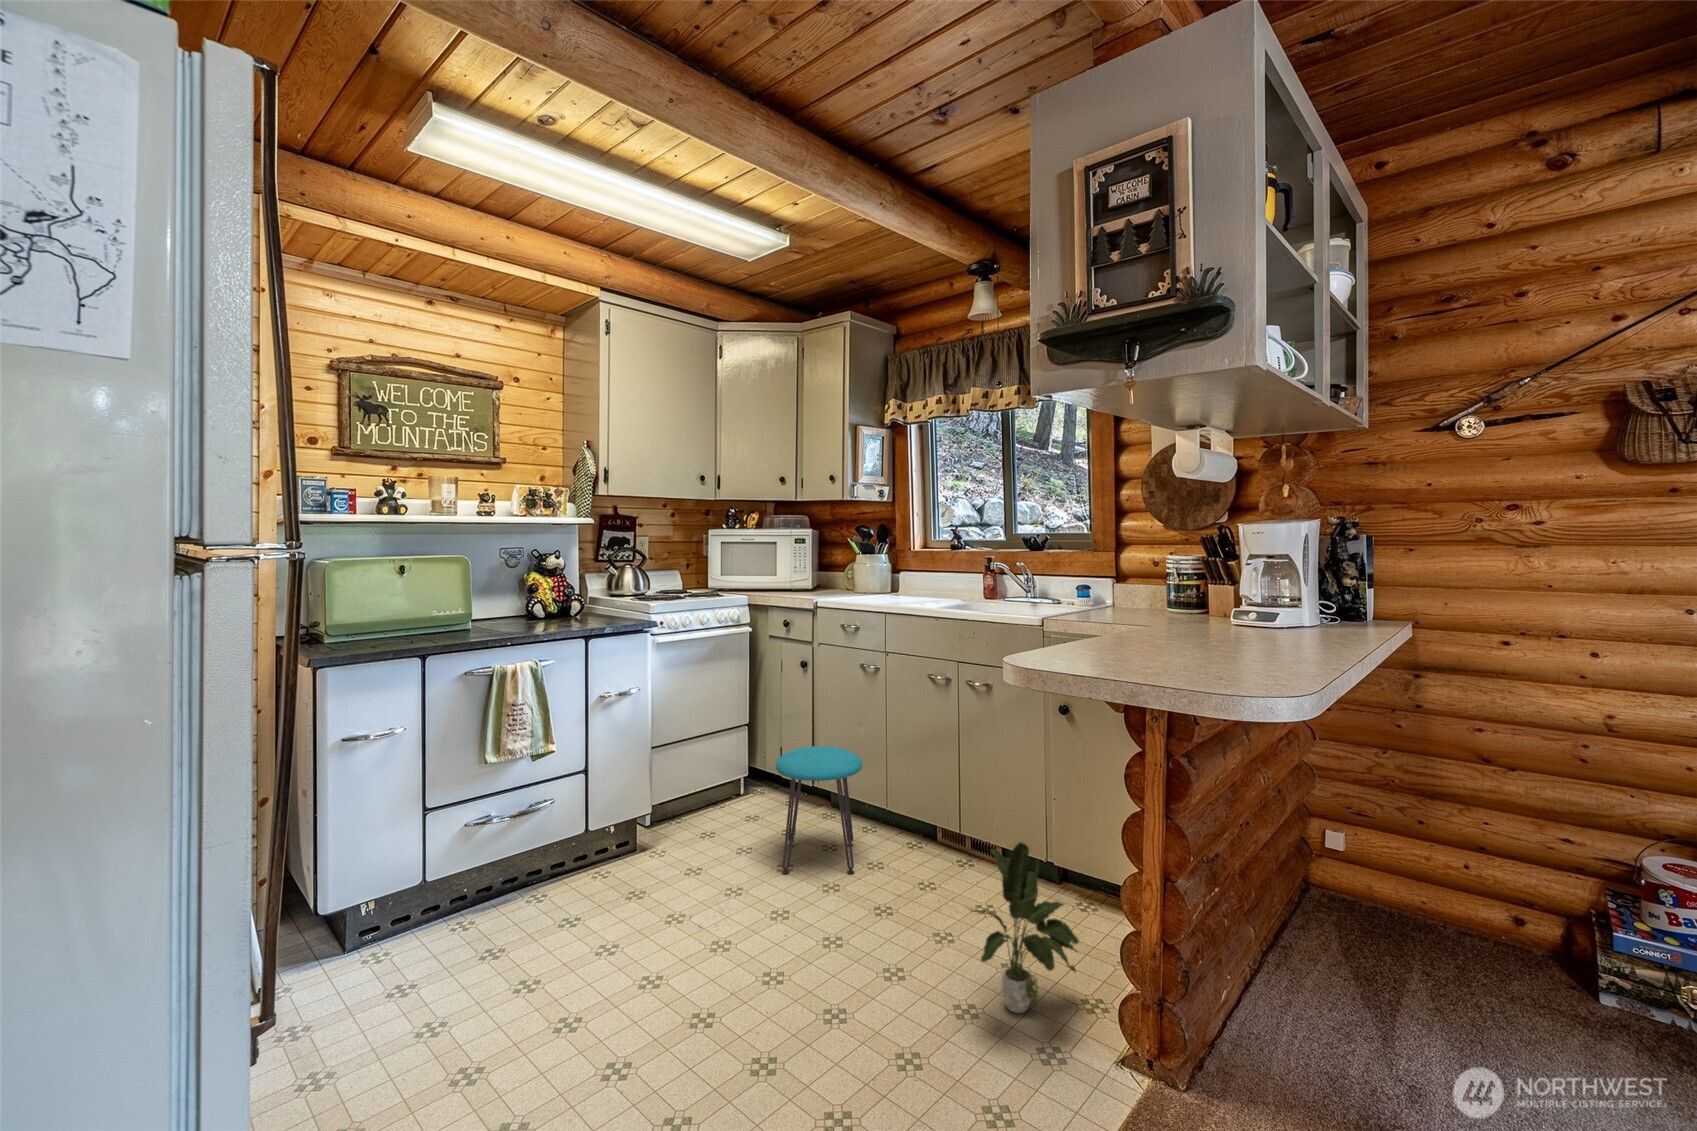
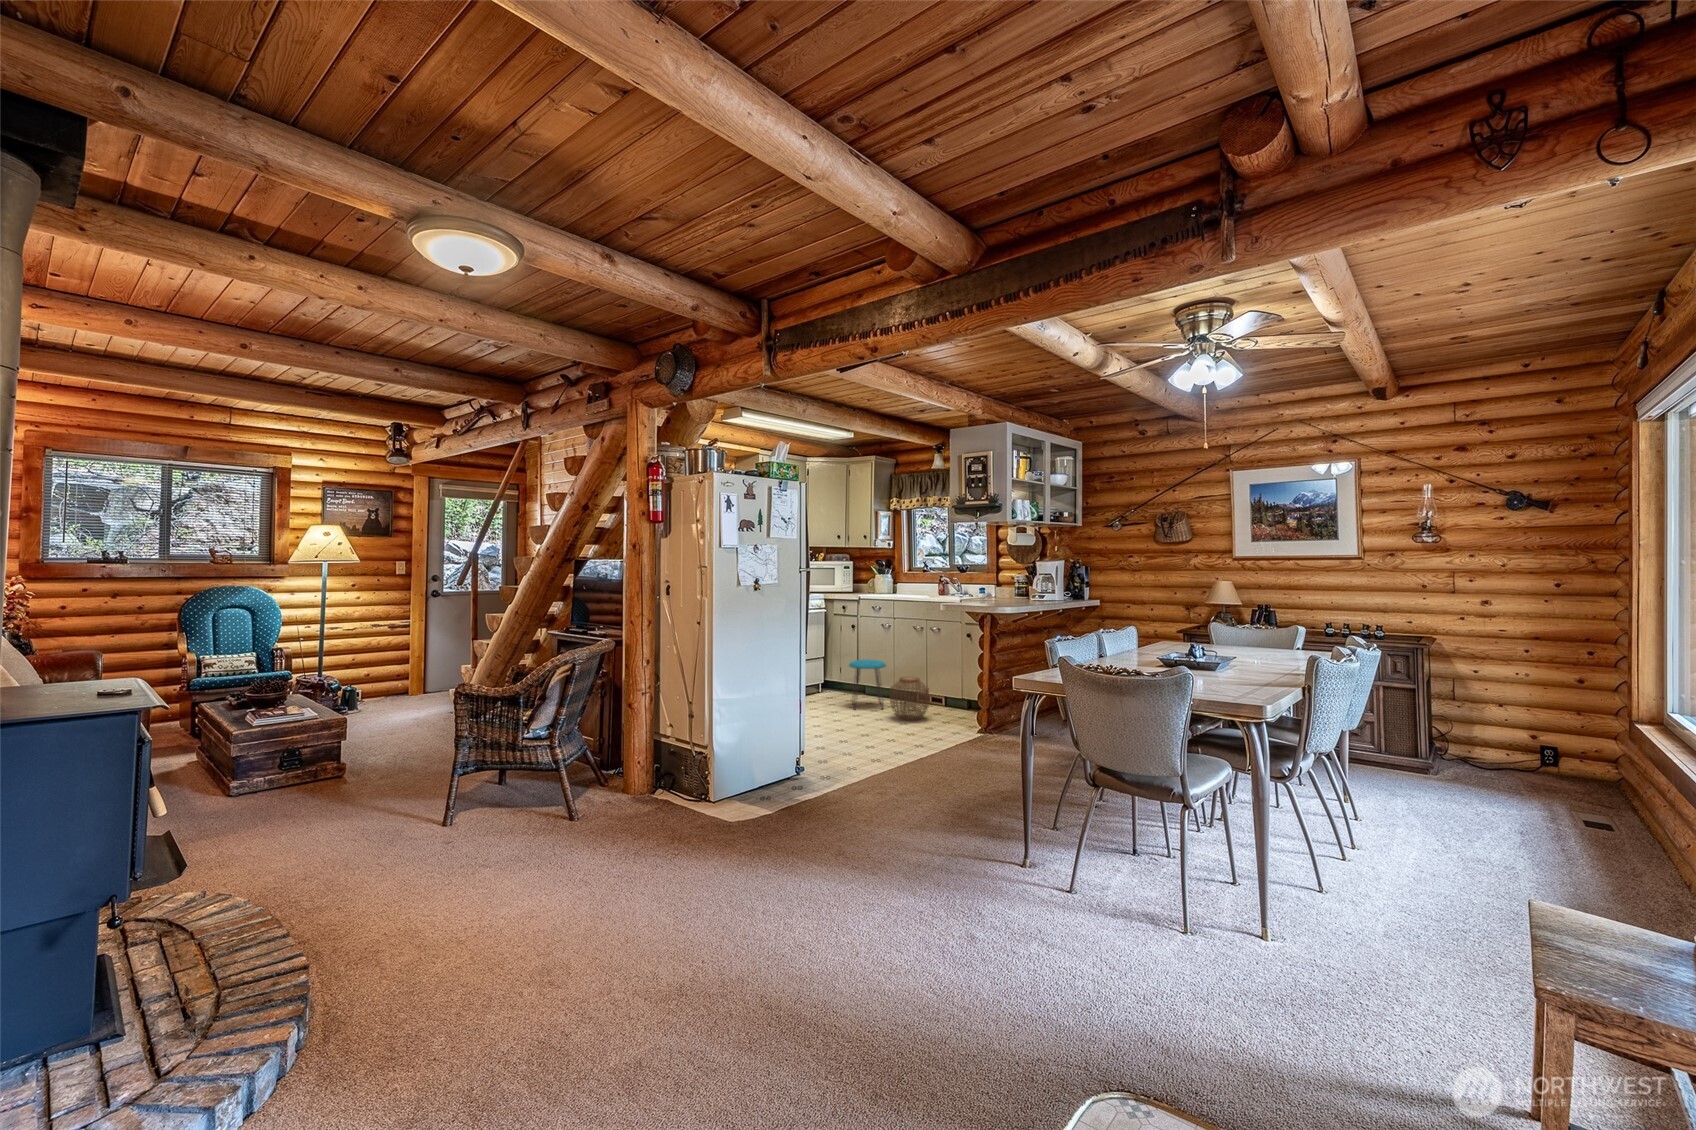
woven basket: none [860,817,962,945] -> present [890,677,929,721]
potted plant: present [968,843,1079,1013] -> none [930,673,969,730]

